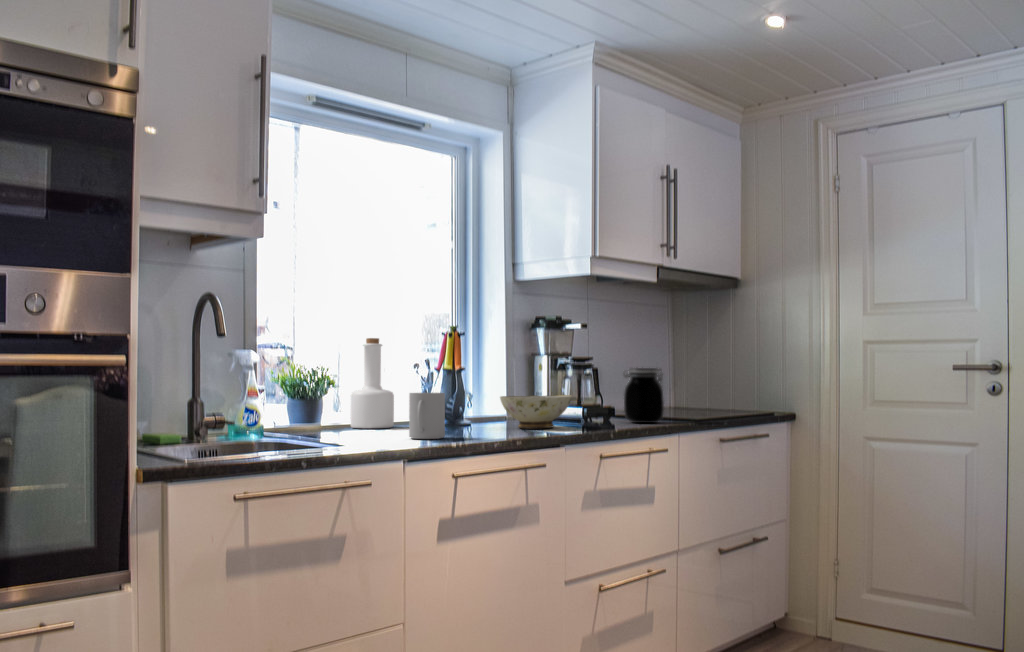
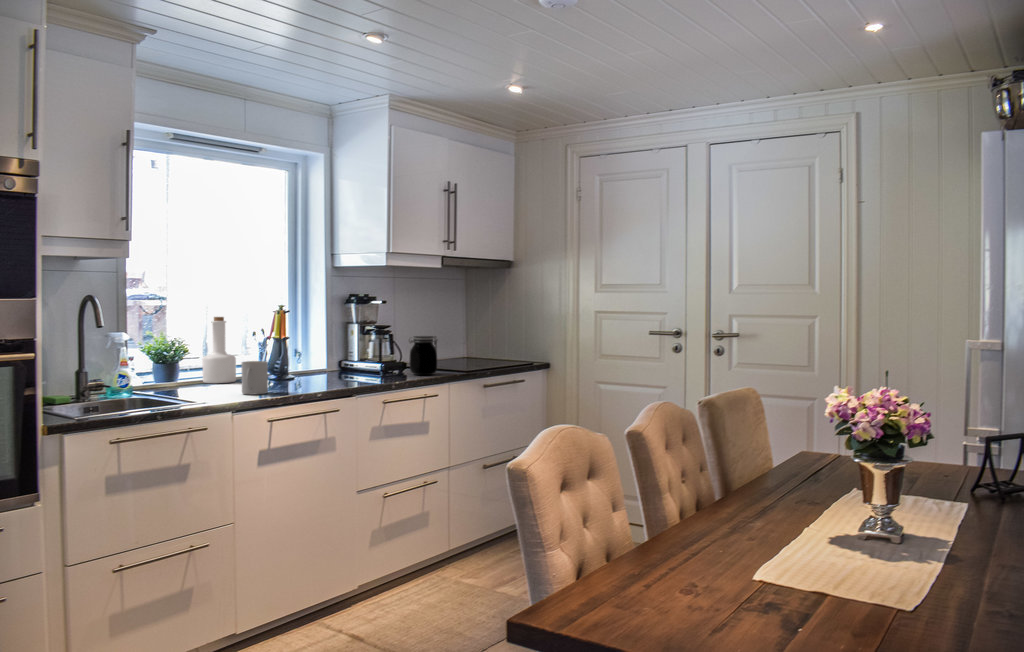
ceramic bowl: present [500,395,571,429] -> none [314,357,367,382]

